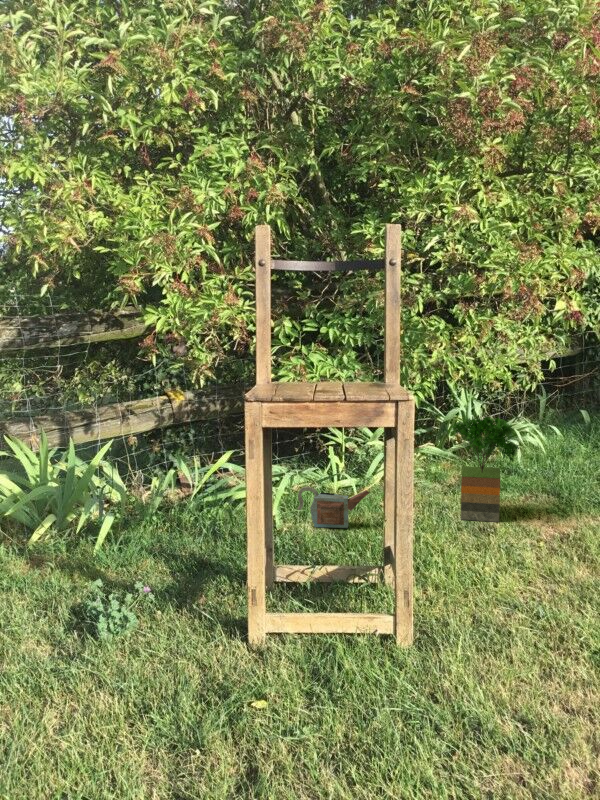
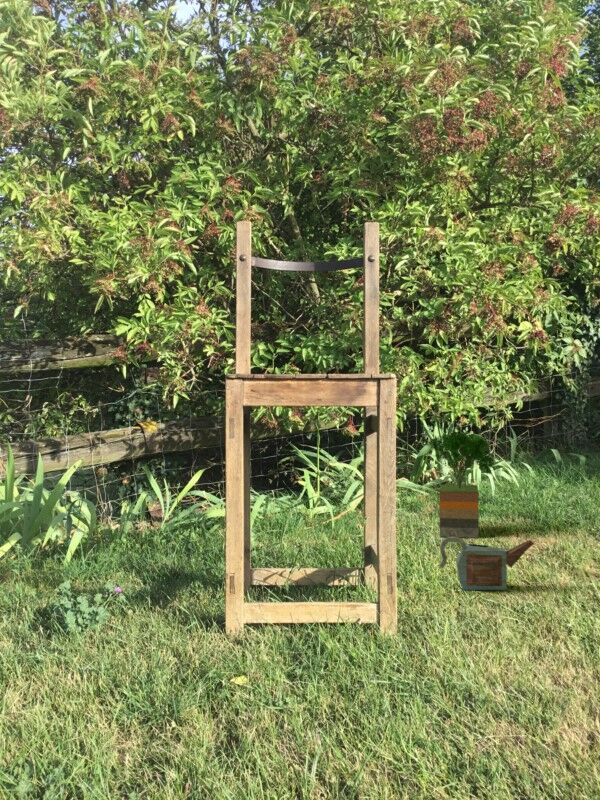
watering can: present [297,487,370,528] -> present [439,537,534,590]

